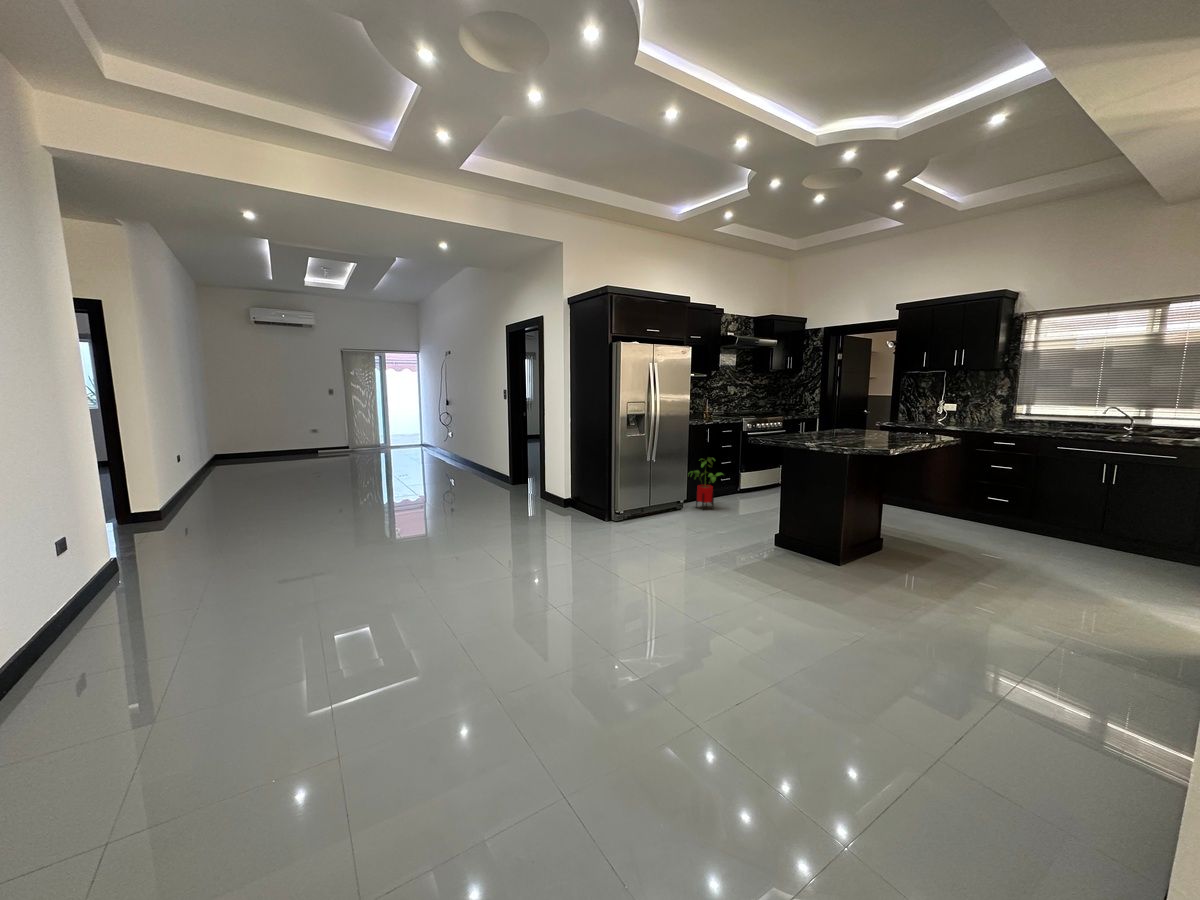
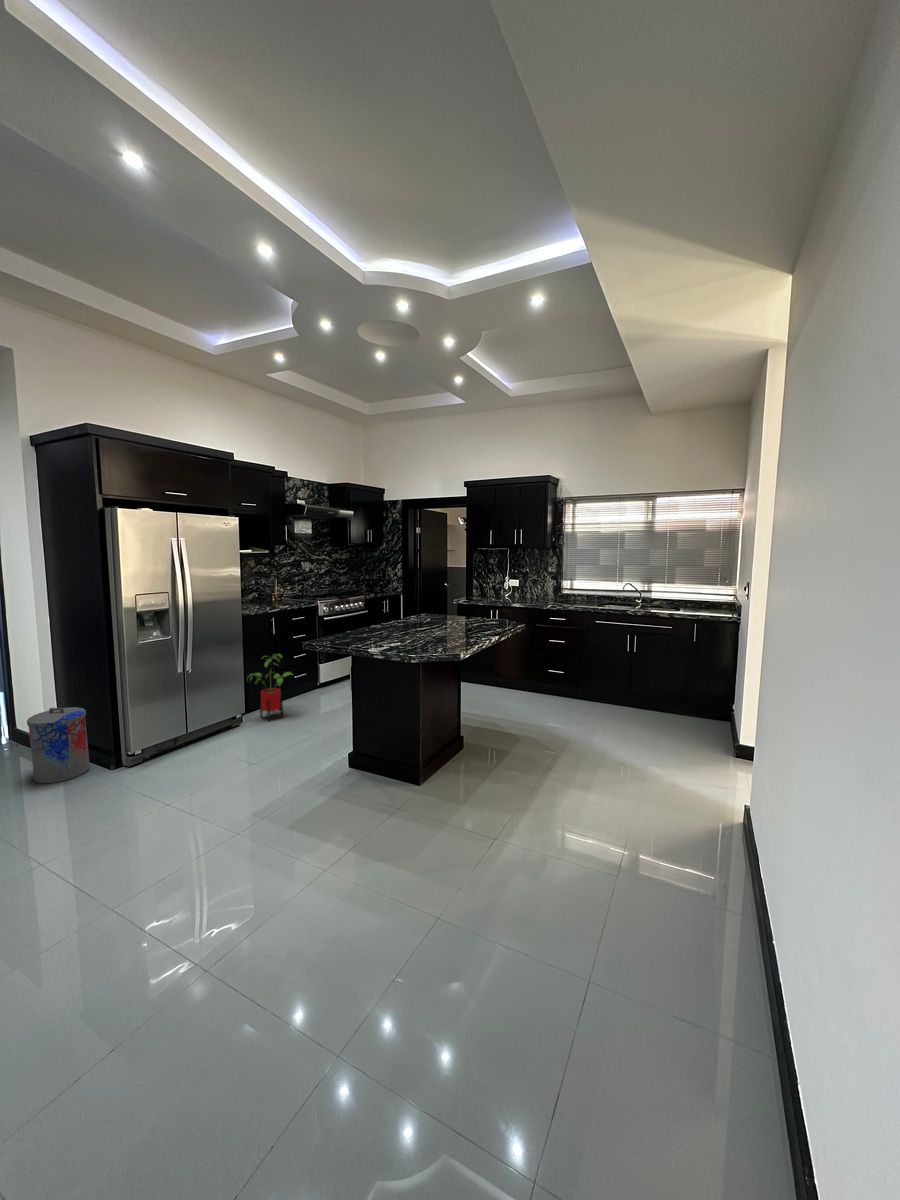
trash can: none [561,476,591,524] -> present [27,707,90,783]

